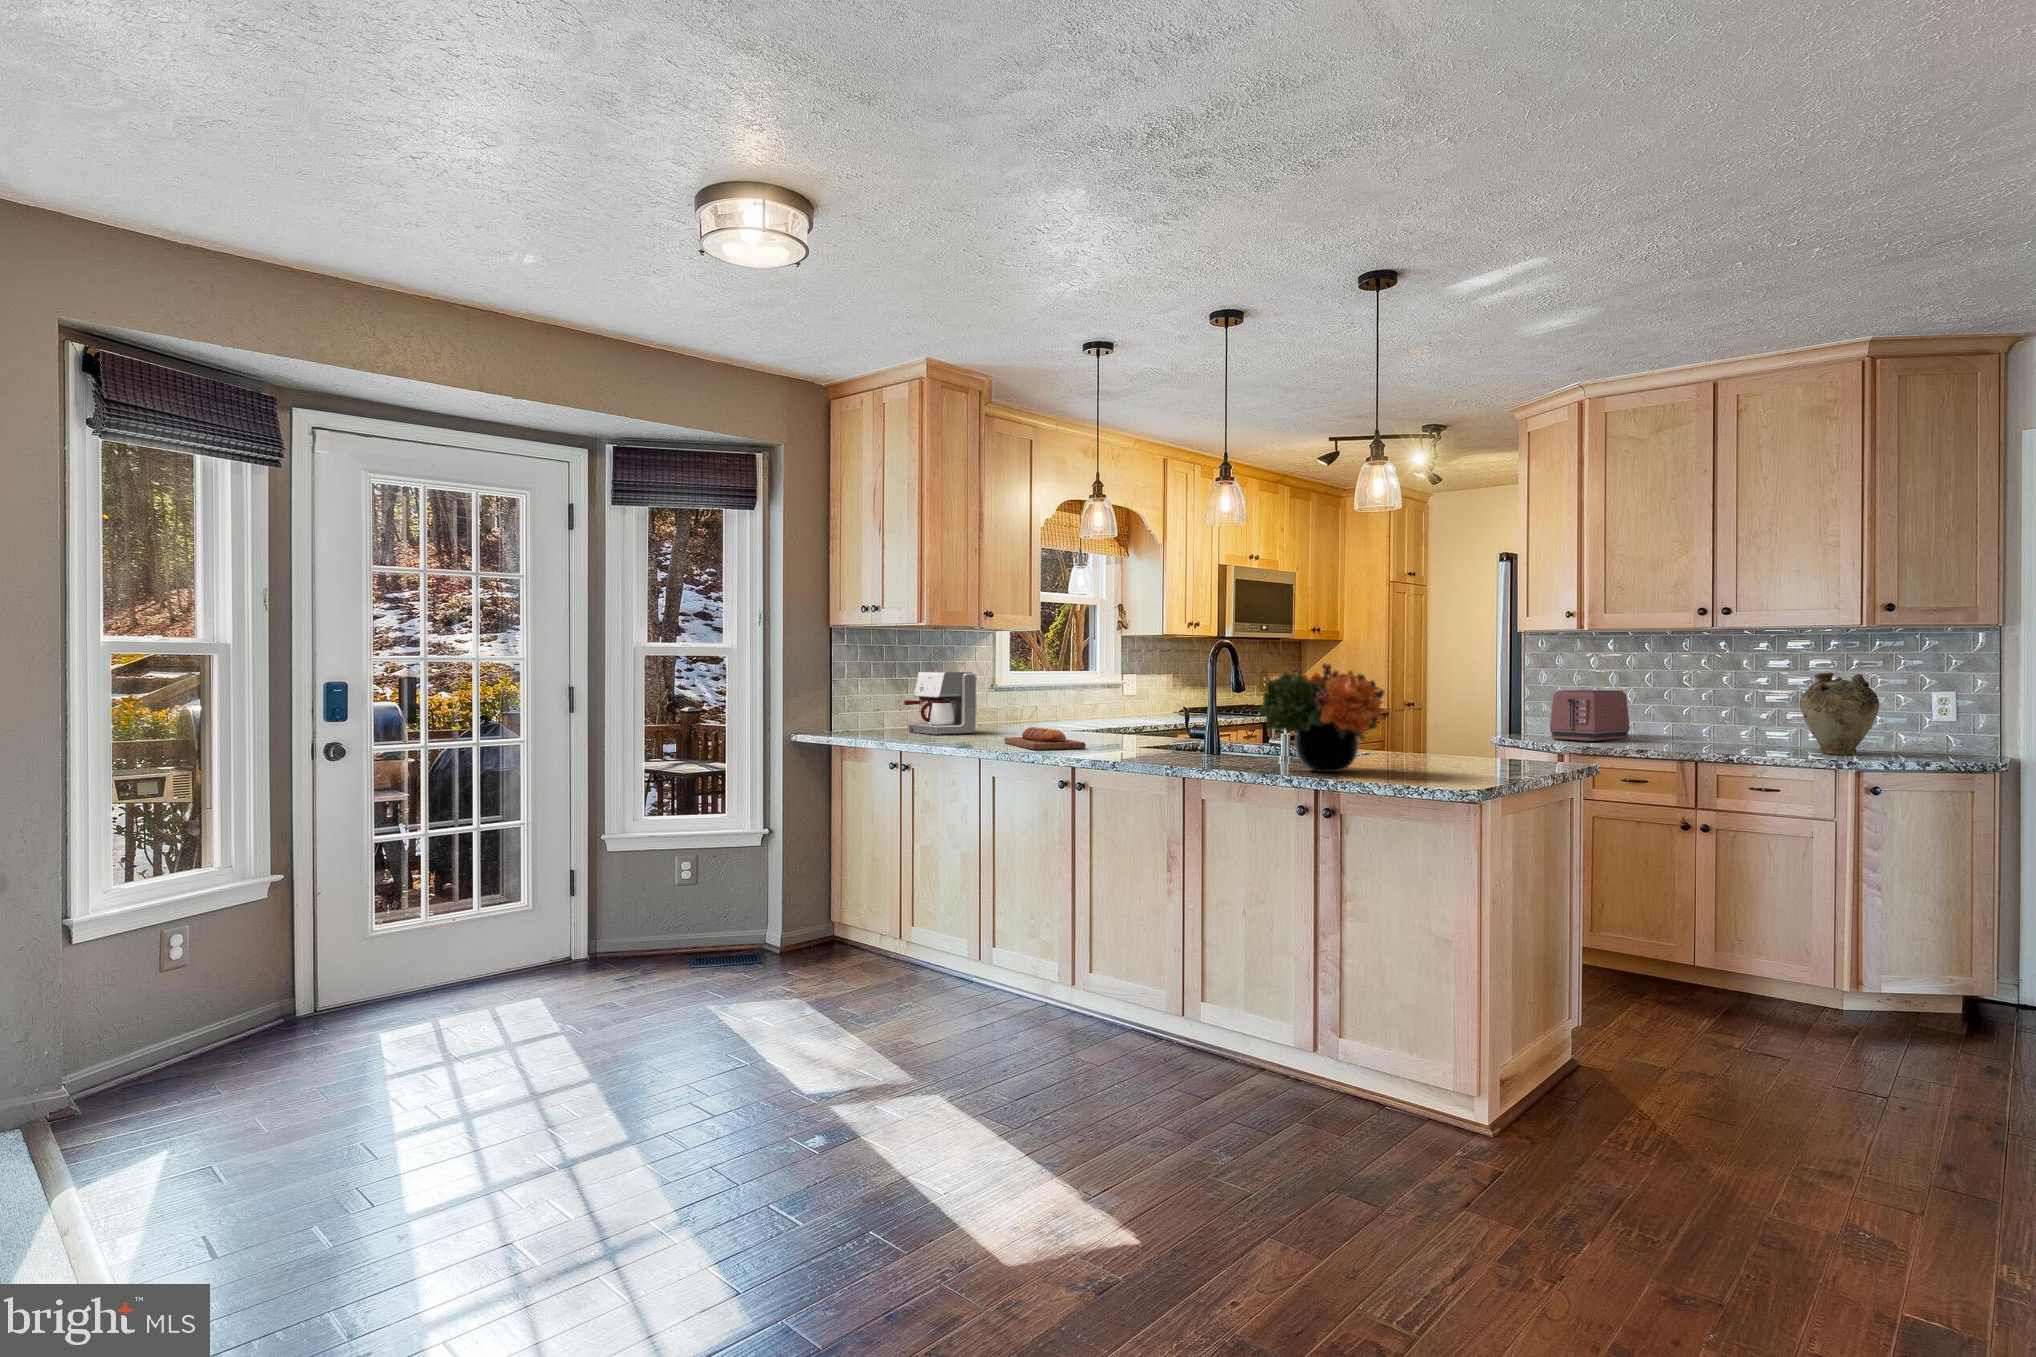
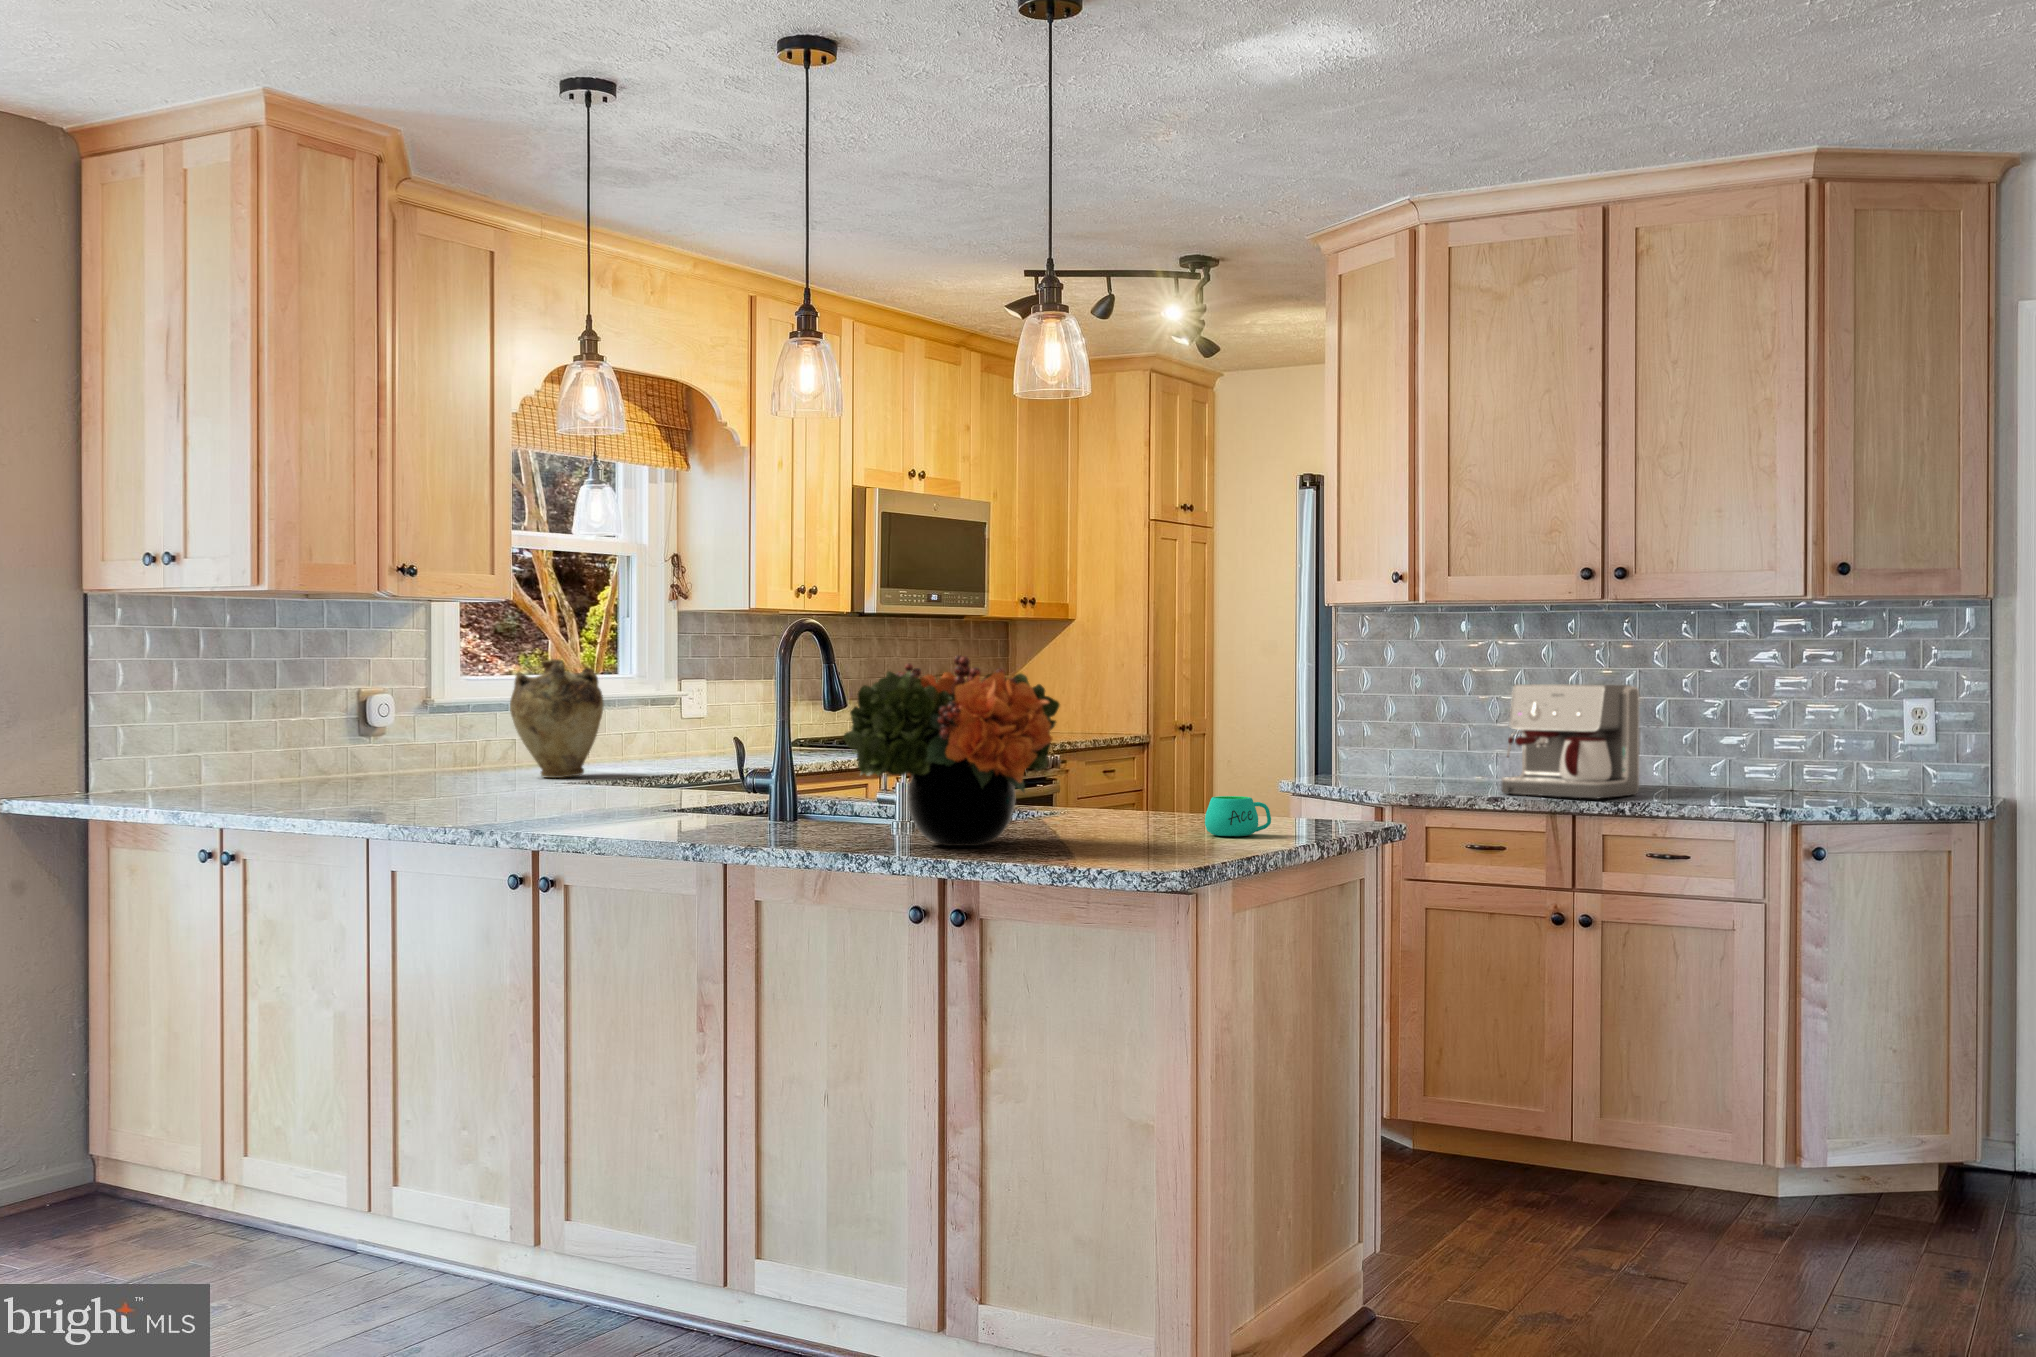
coffee maker: present [904,672,977,735] -> present [1501,684,1639,798]
vase: present [1800,672,1879,755] -> present [510,659,604,778]
toaster: present [1550,690,1630,741] -> none [1370,700,1490,783]
bread loaf: present [1004,727,1086,750] -> none [418,776,563,817]
mug: none [1470,747,1512,770] -> present [1205,796,1271,836]

